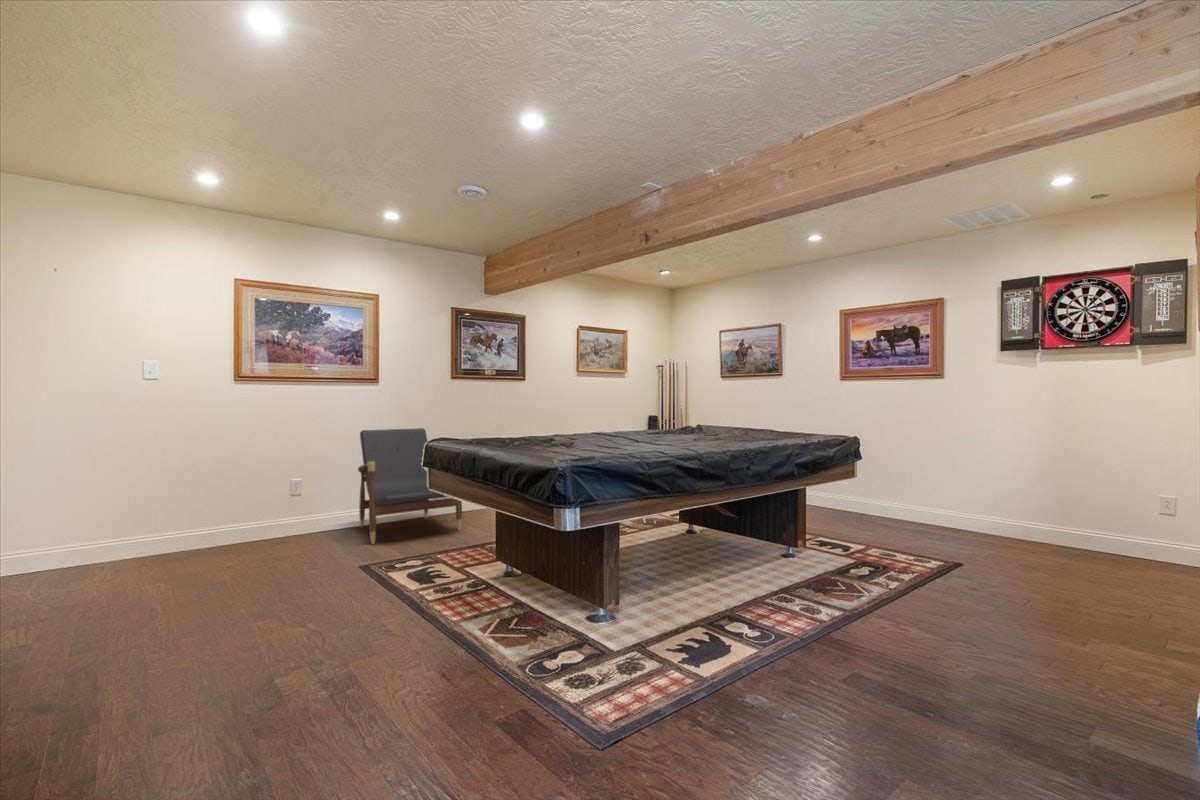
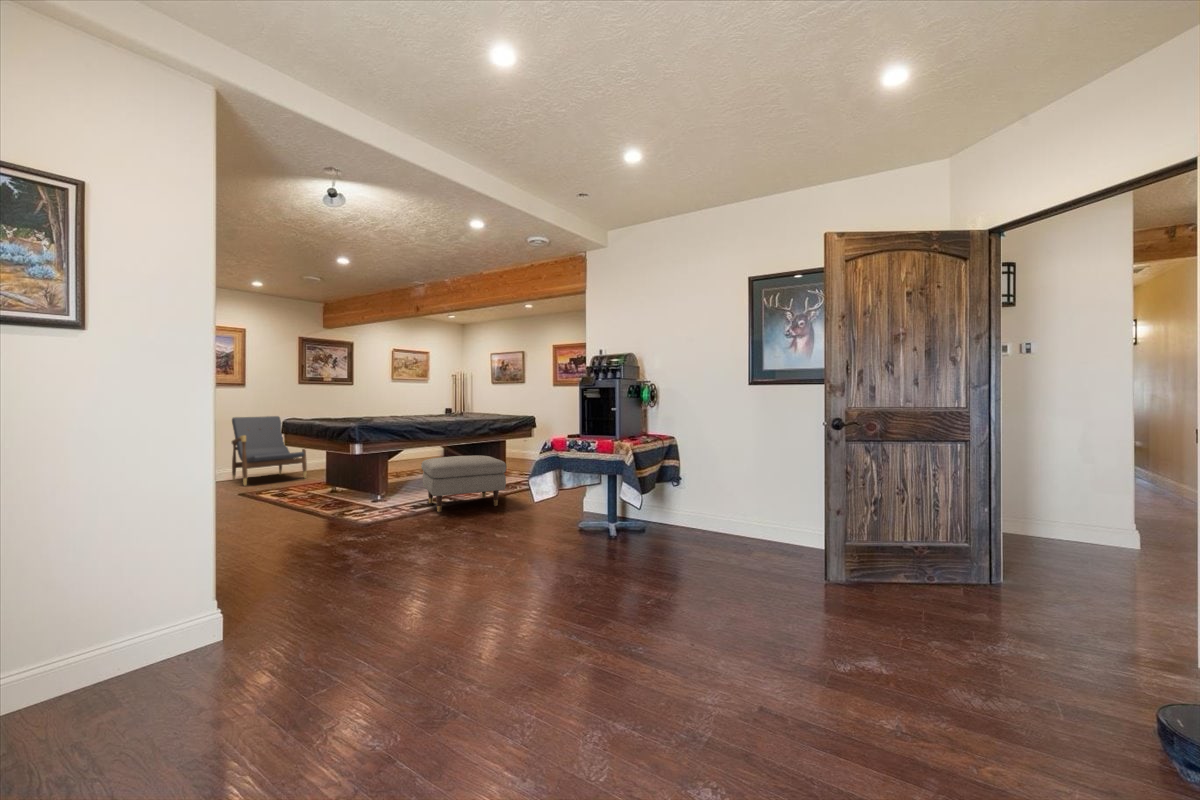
ottoman: none [696,534,924,694] -> present [421,455,506,512]

